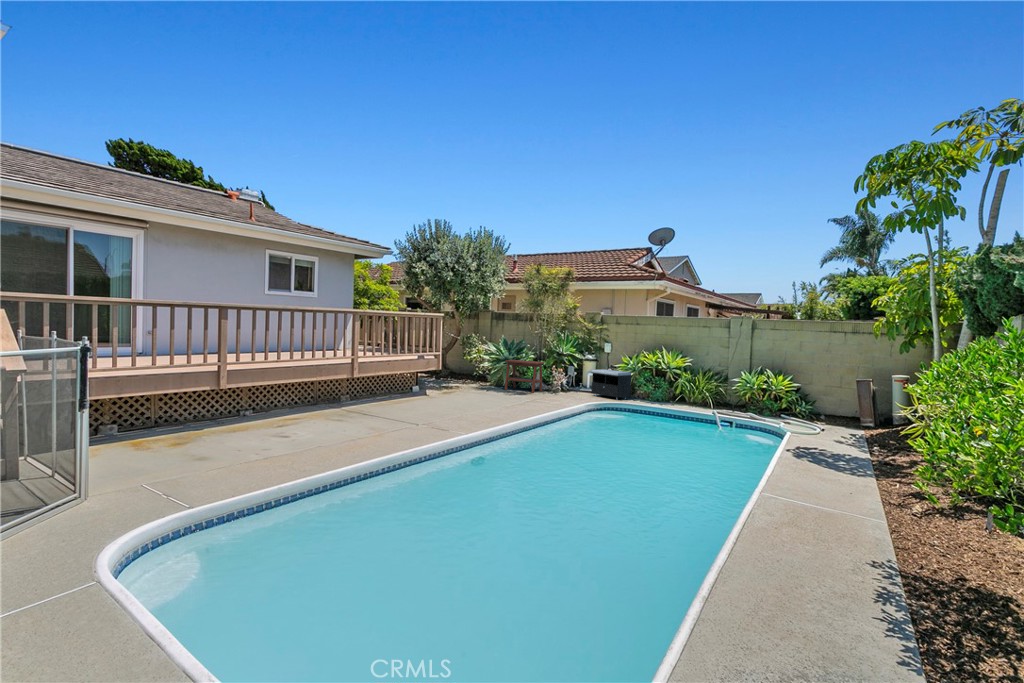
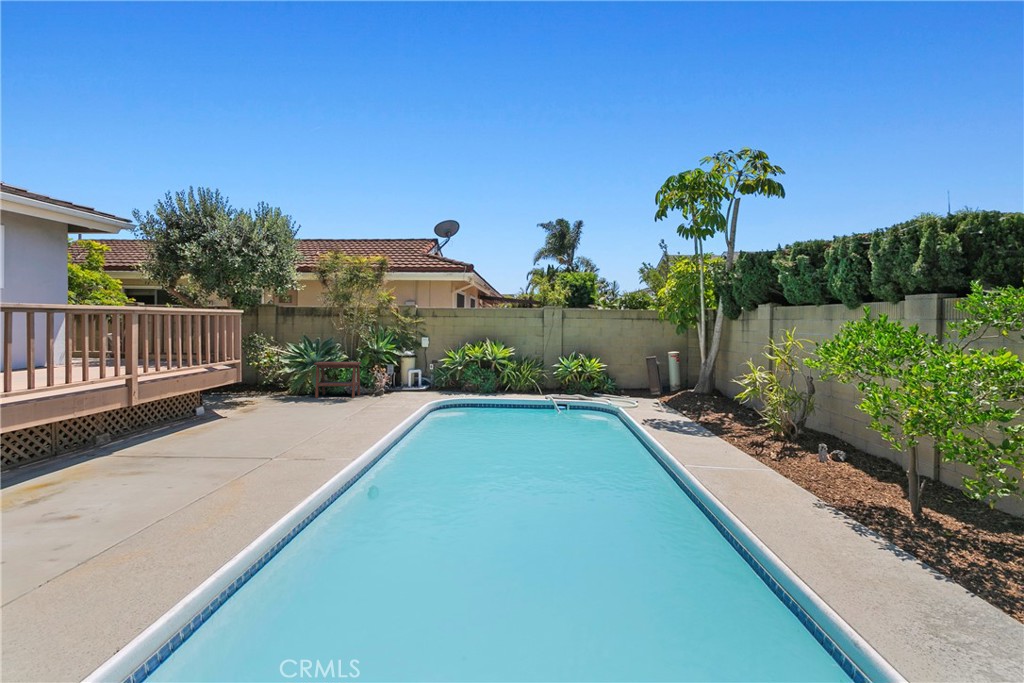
storage bench: present [591,369,631,400] -> none [417,365,459,396]

